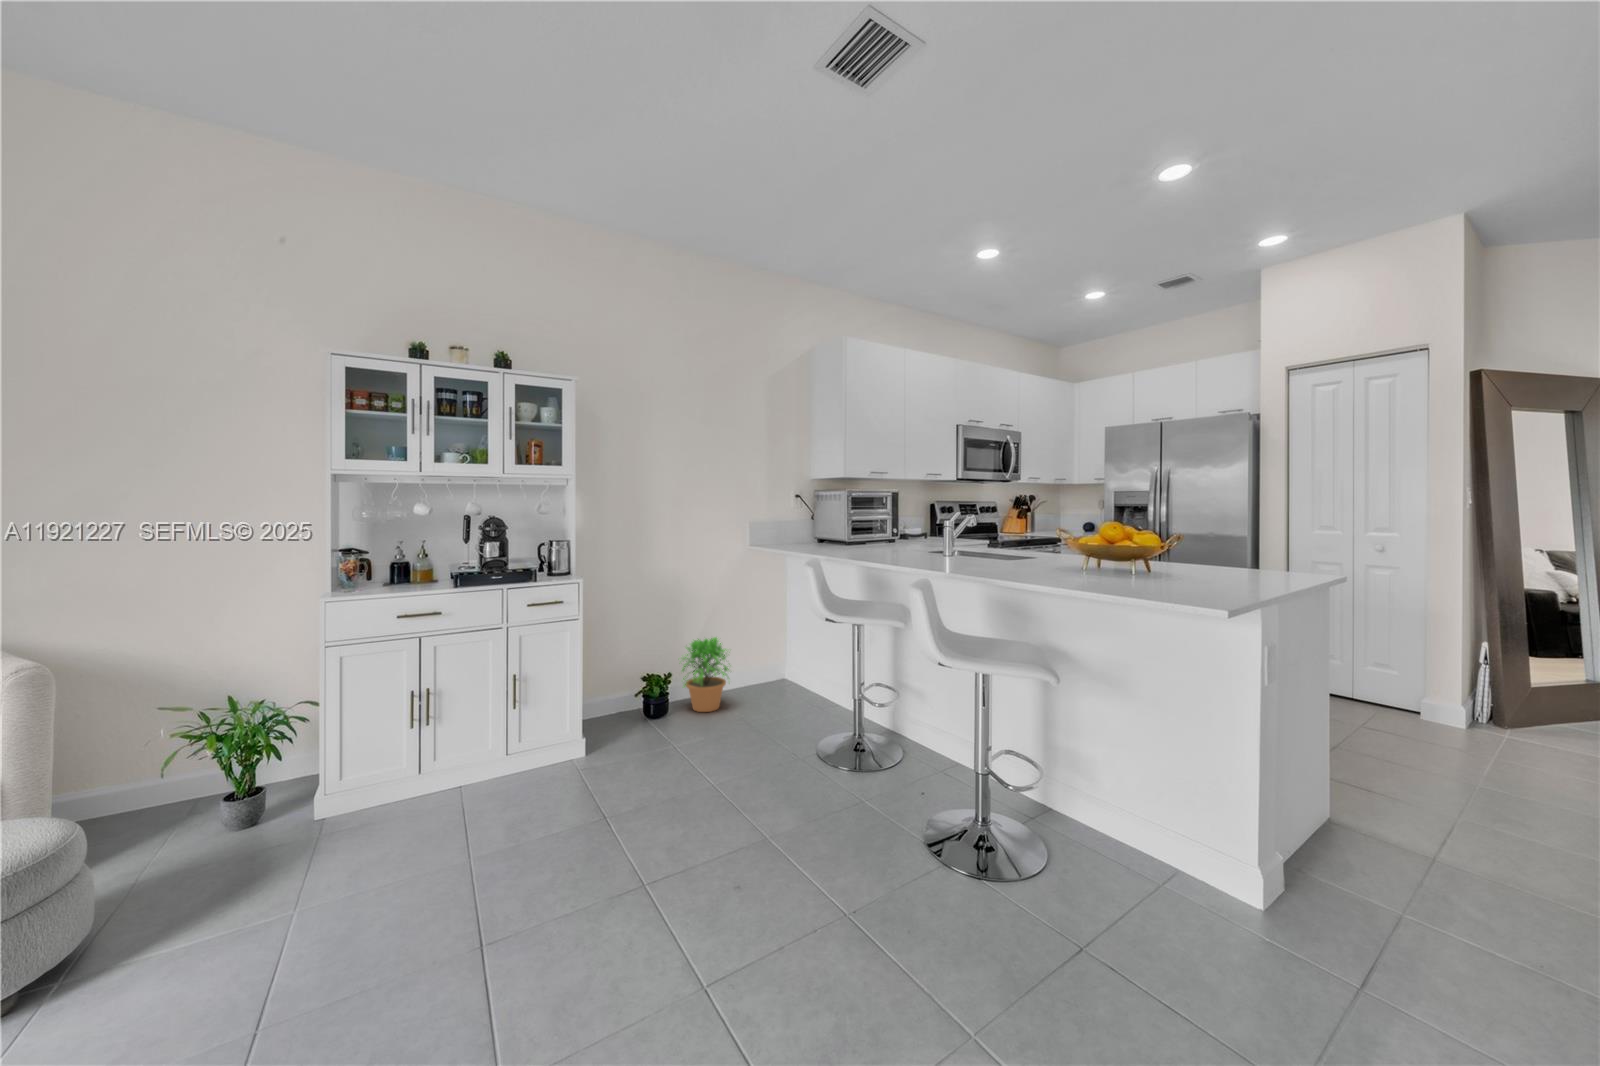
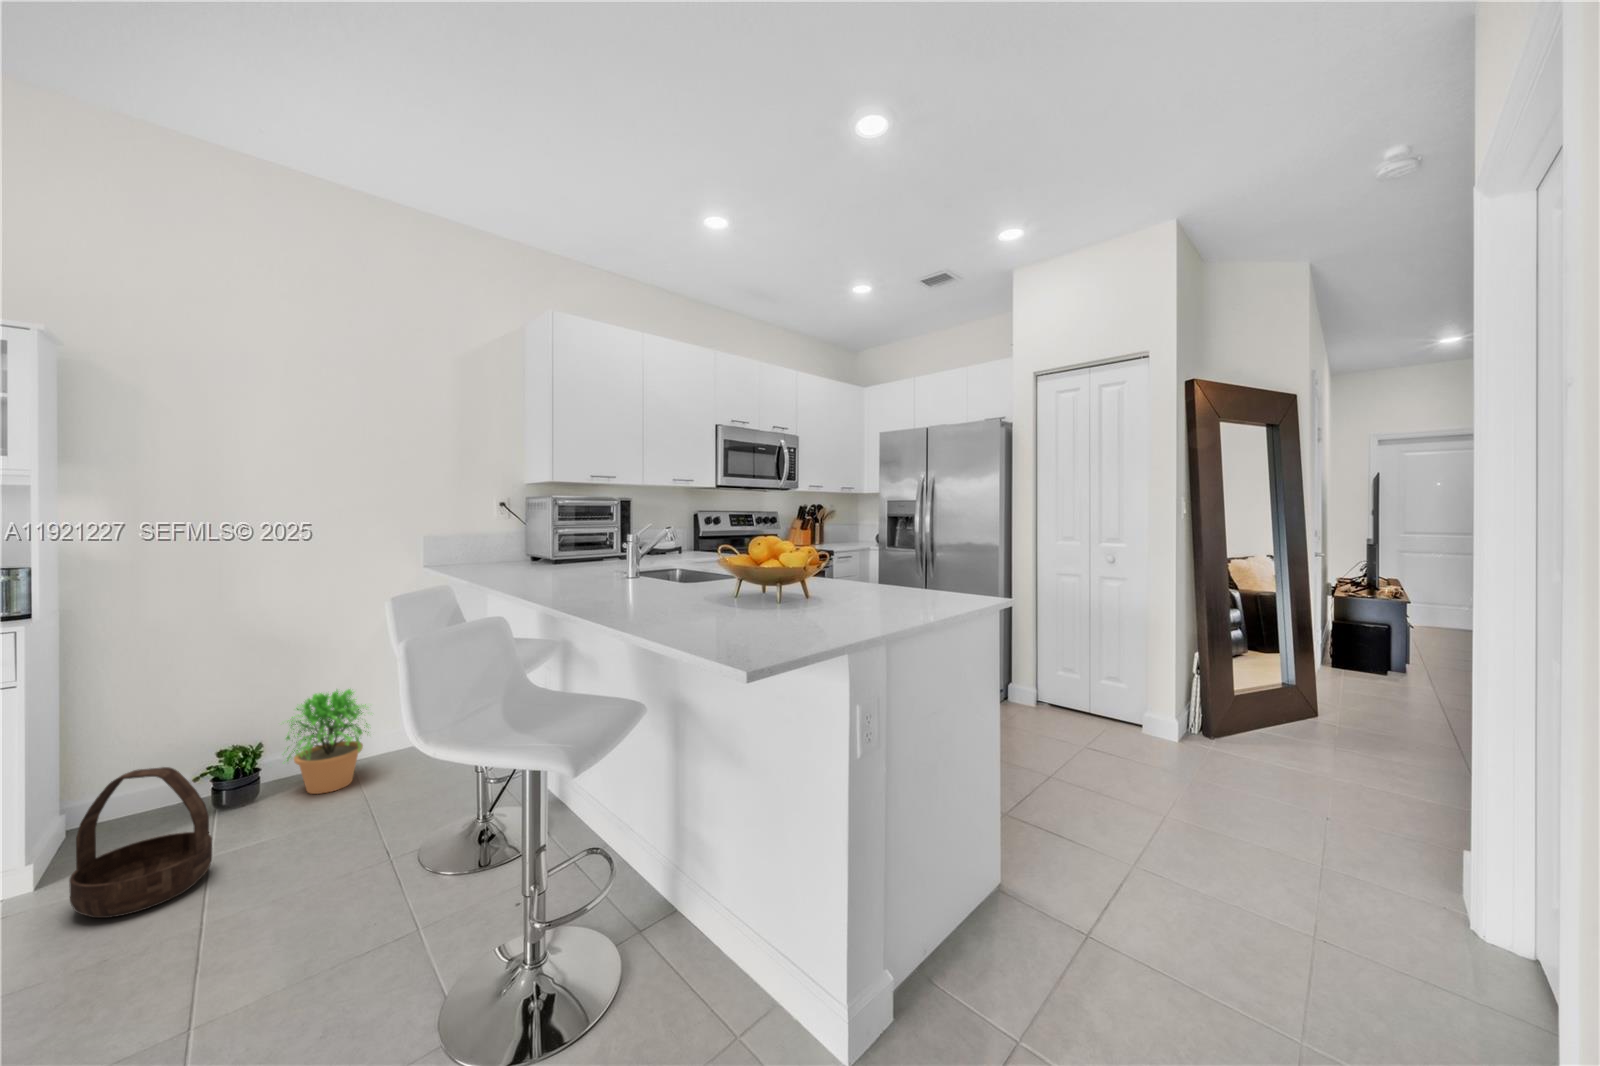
basket: none [621,677,685,770] -> present [69,767,212,918]

